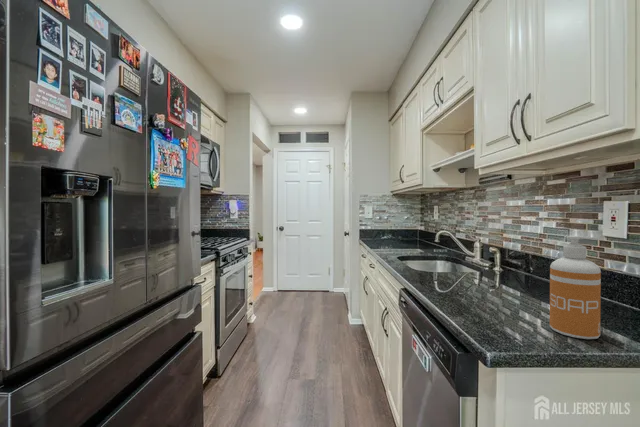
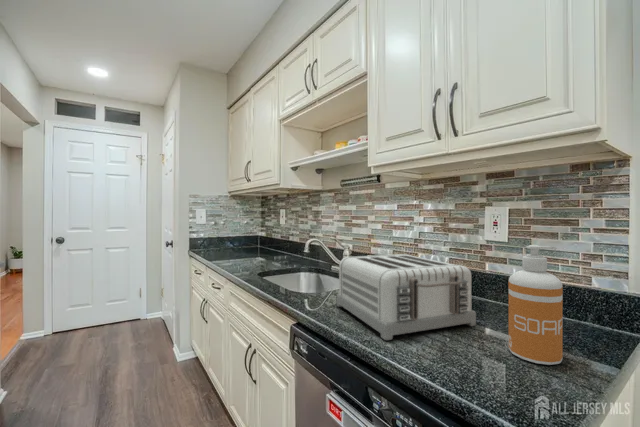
toaster: none [437,244,551,310] -> present [337,254,476,340]

